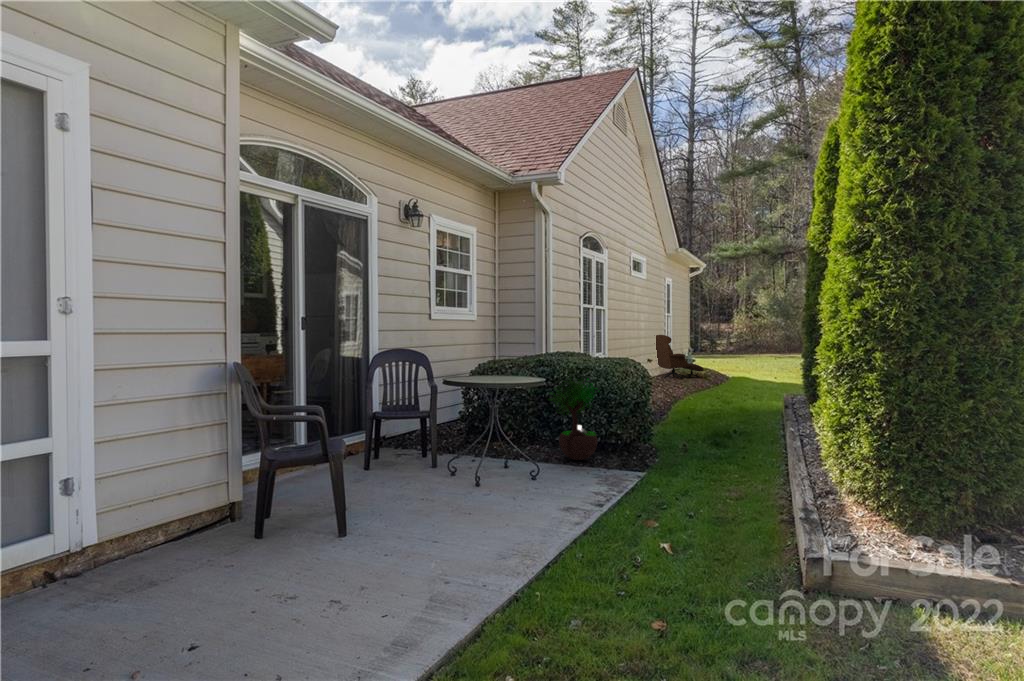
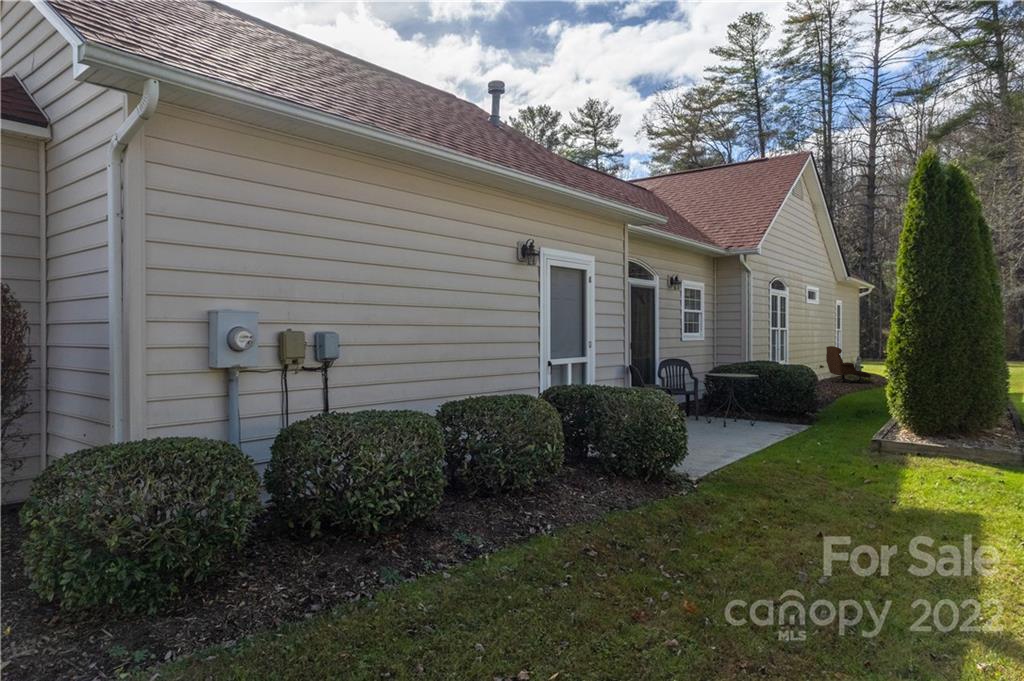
potted tree: present [550,379,597,460] -> none [761,377,791,425]

